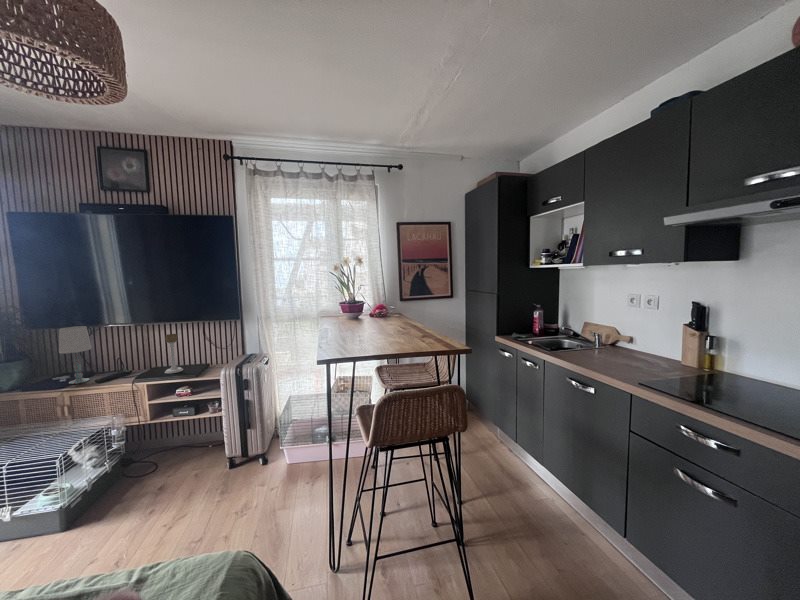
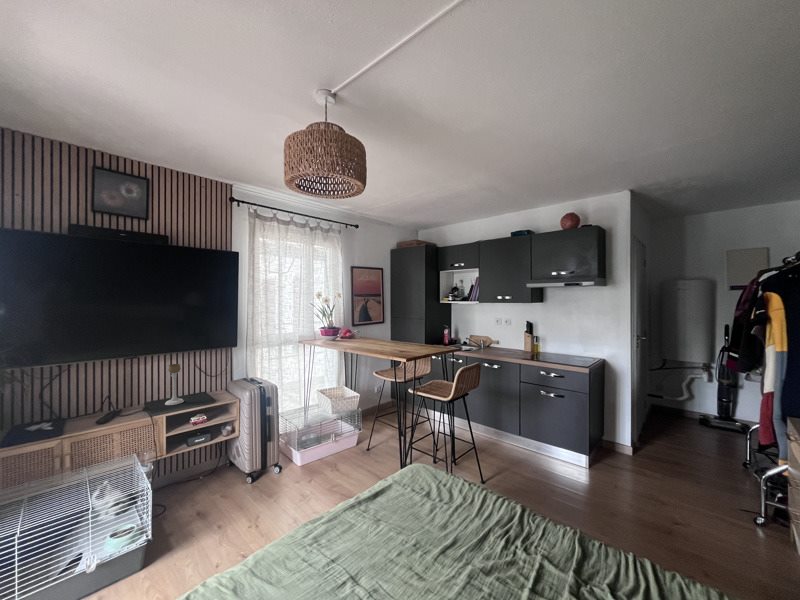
table lamp: present [59,326,92,384] -> none [49,361,87,430]

